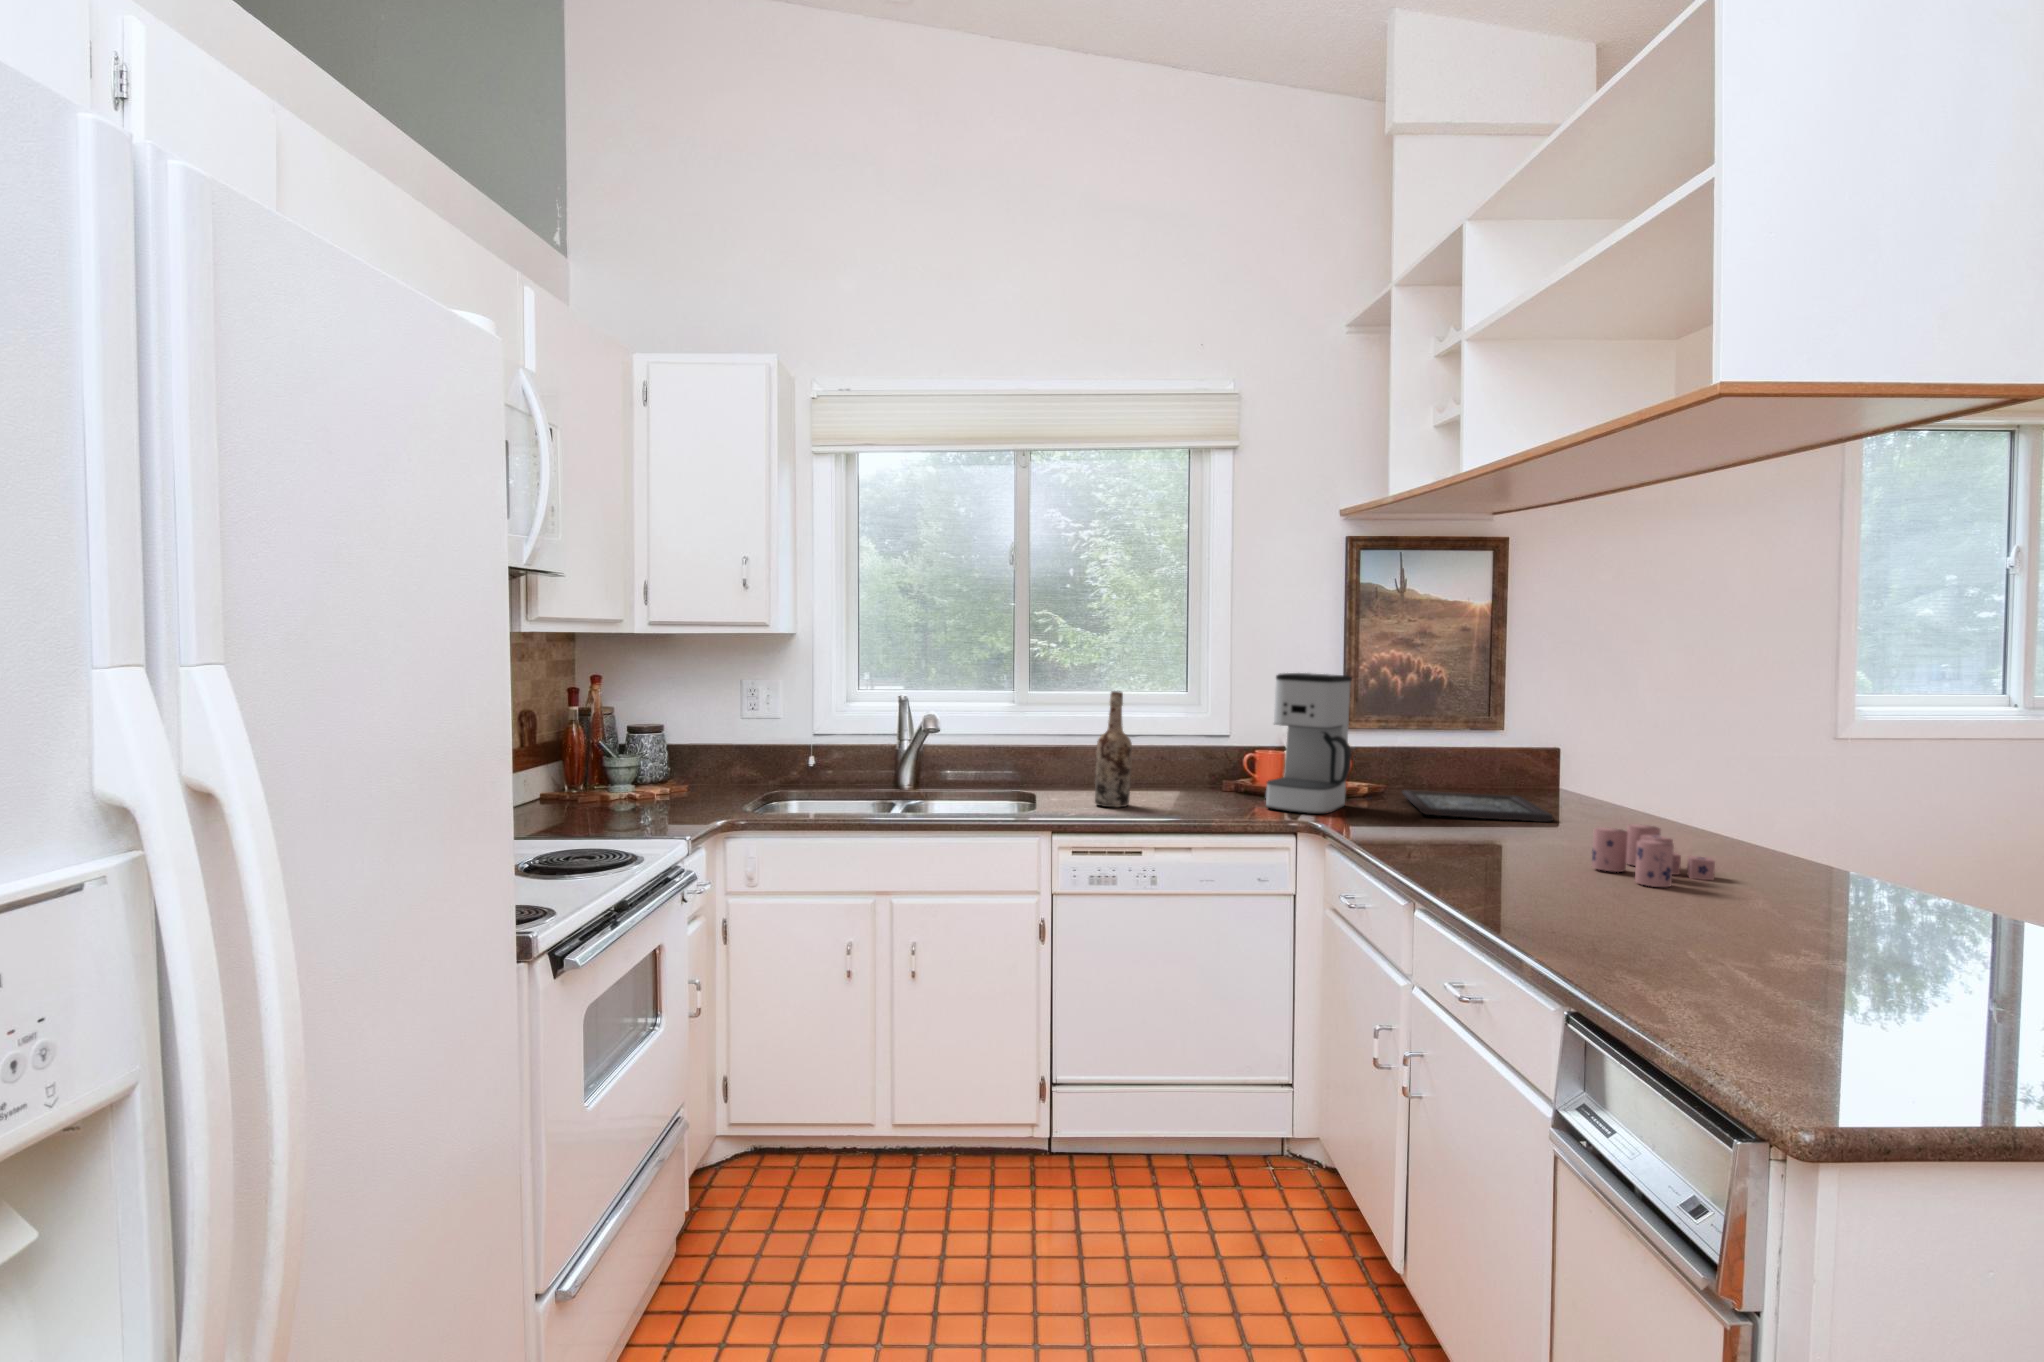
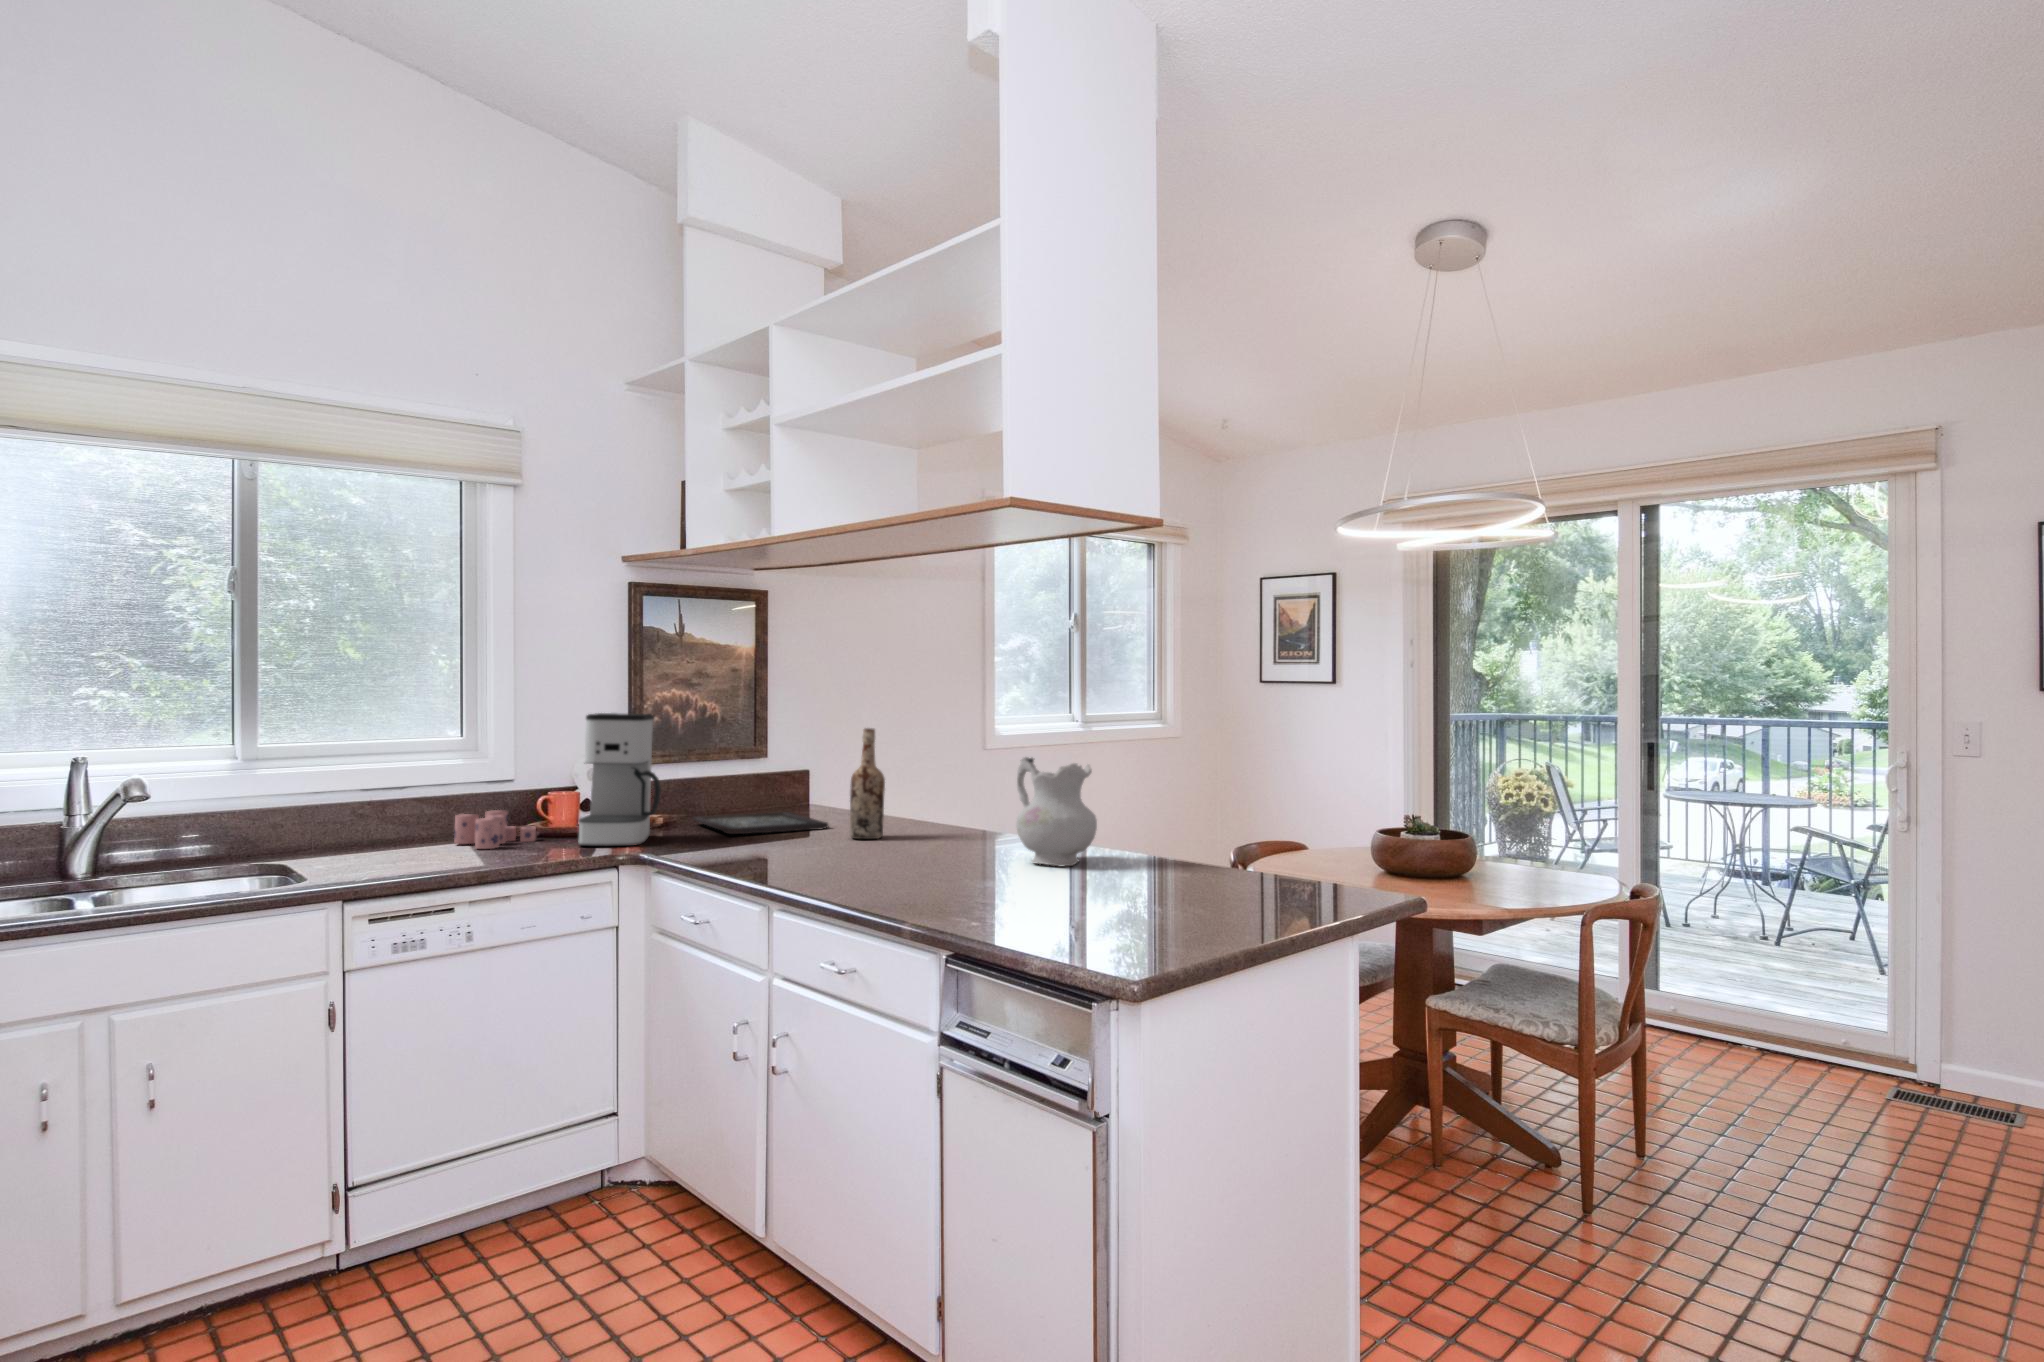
wine bottle: present [1095,691,1132,807] -> present [850,728,885,839]
ceramic pitcher: none [1776,757,1924,925] -> present [1016,757,1097,866]
candle: present [1592,824,1715,887] -> present [454,810,536,849]

